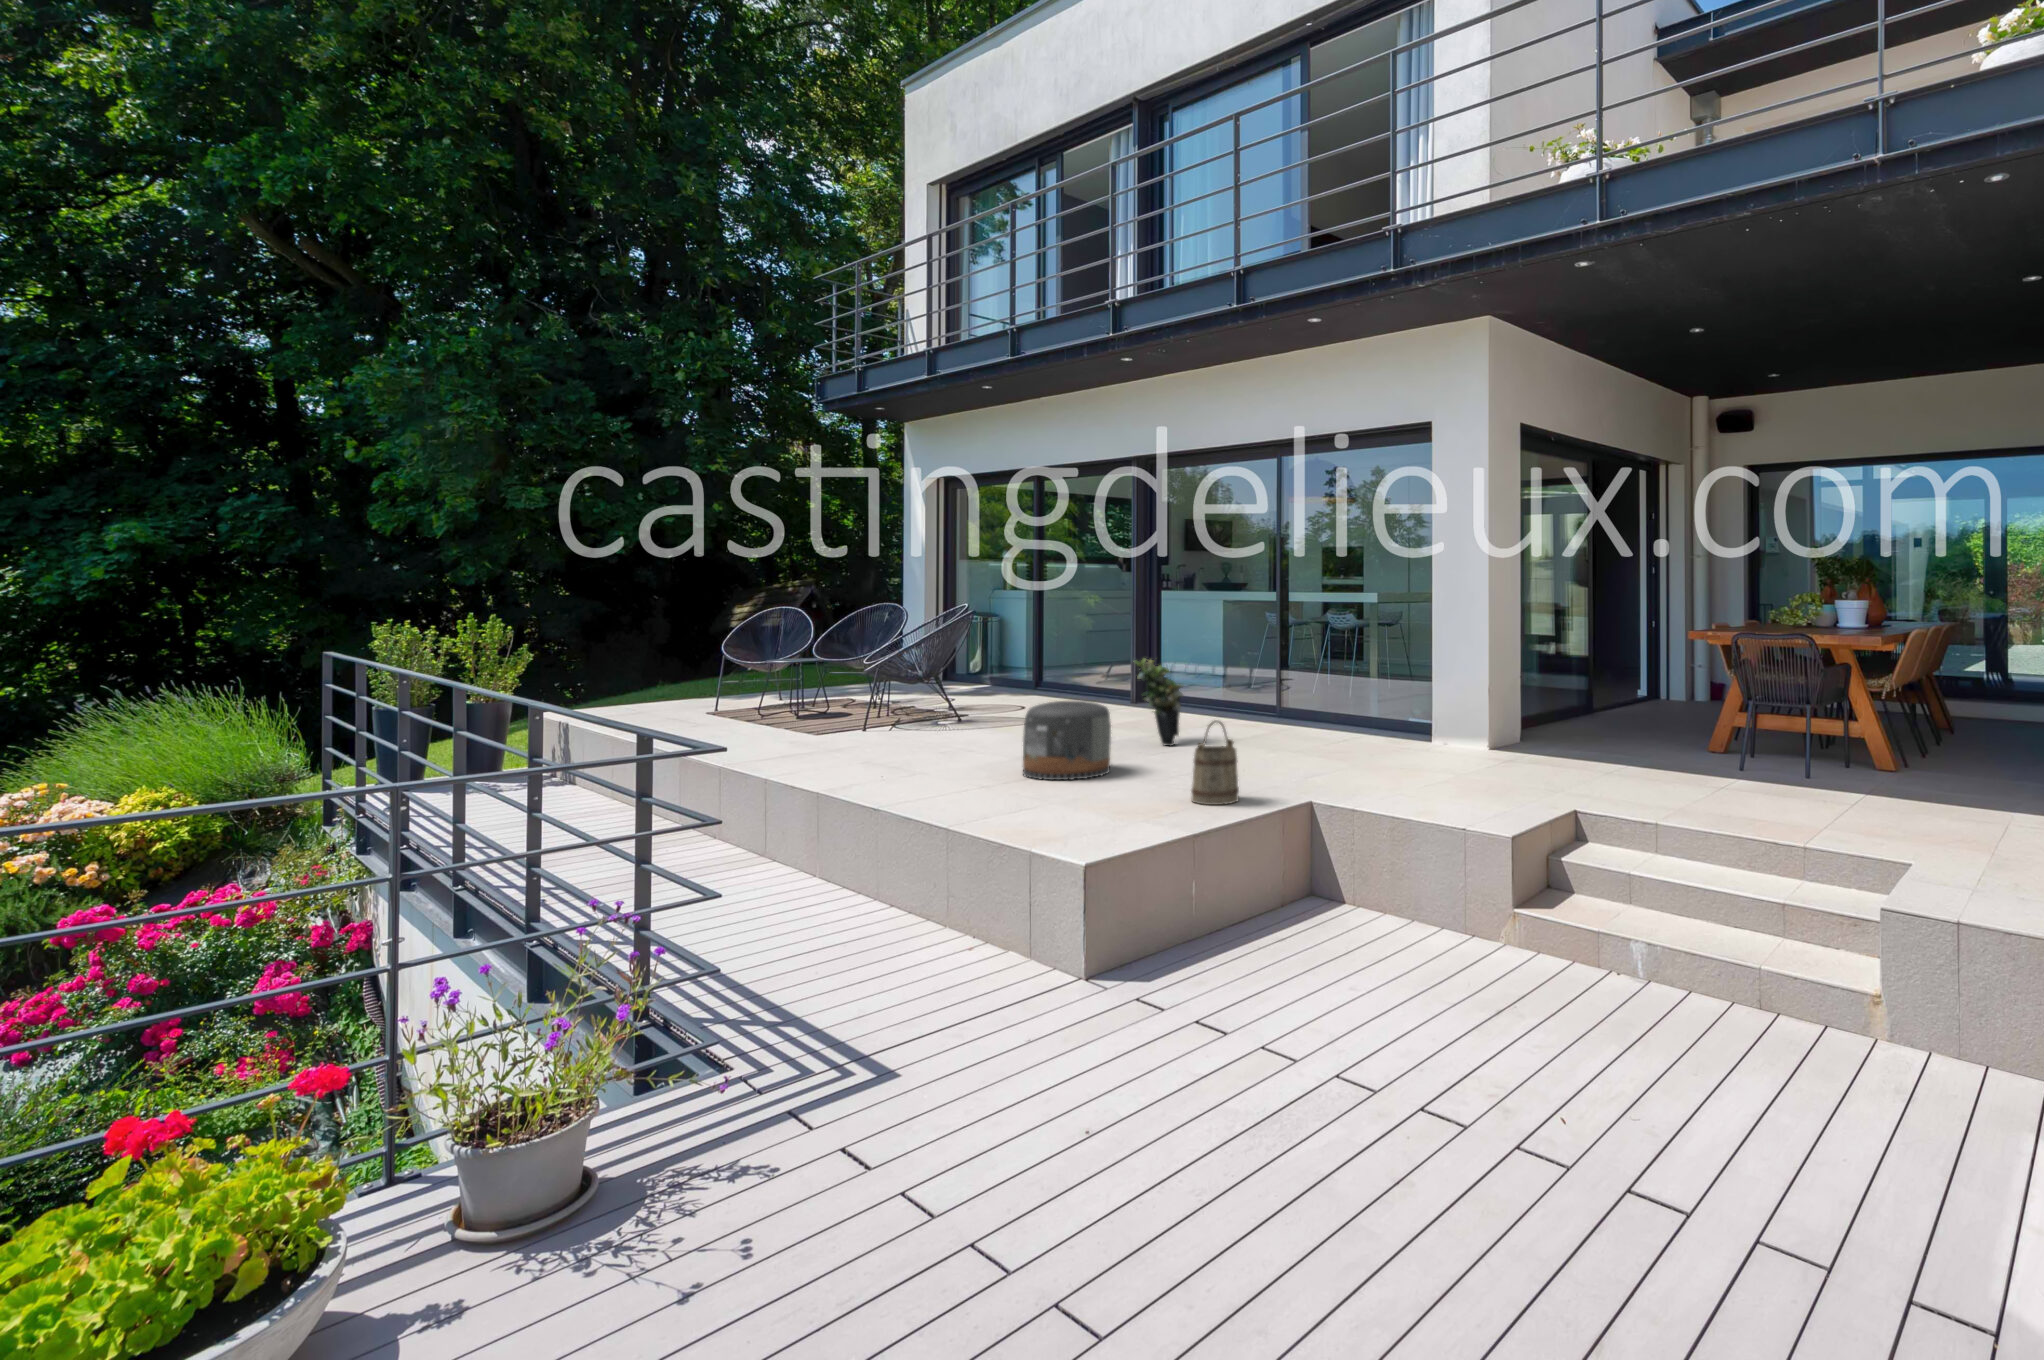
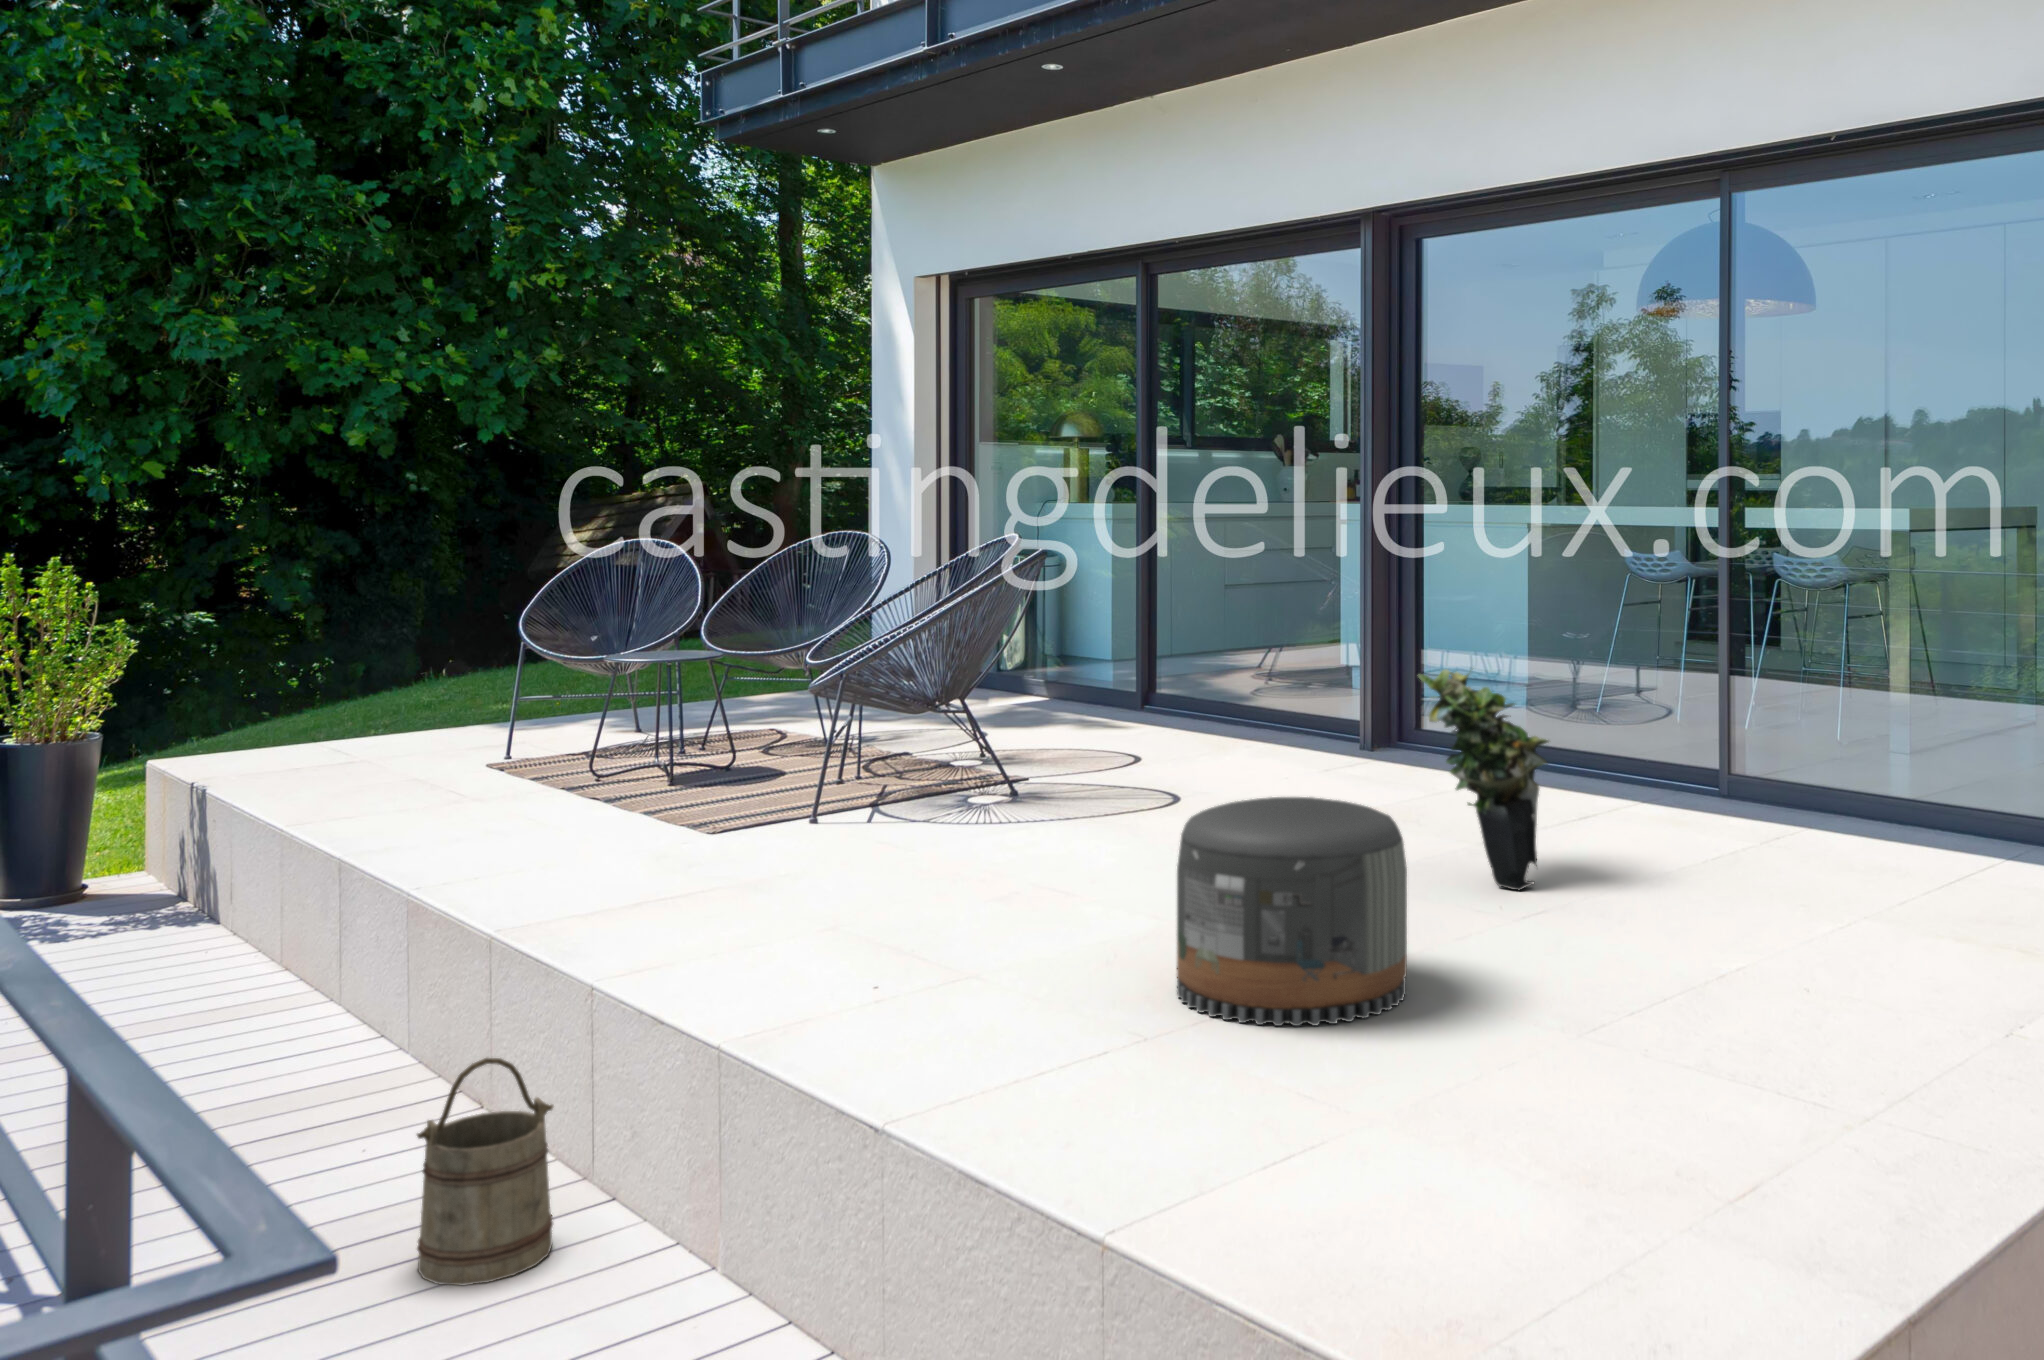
bucket: present [1191,721,1239,805] -> present [417,1058,553,1285]

